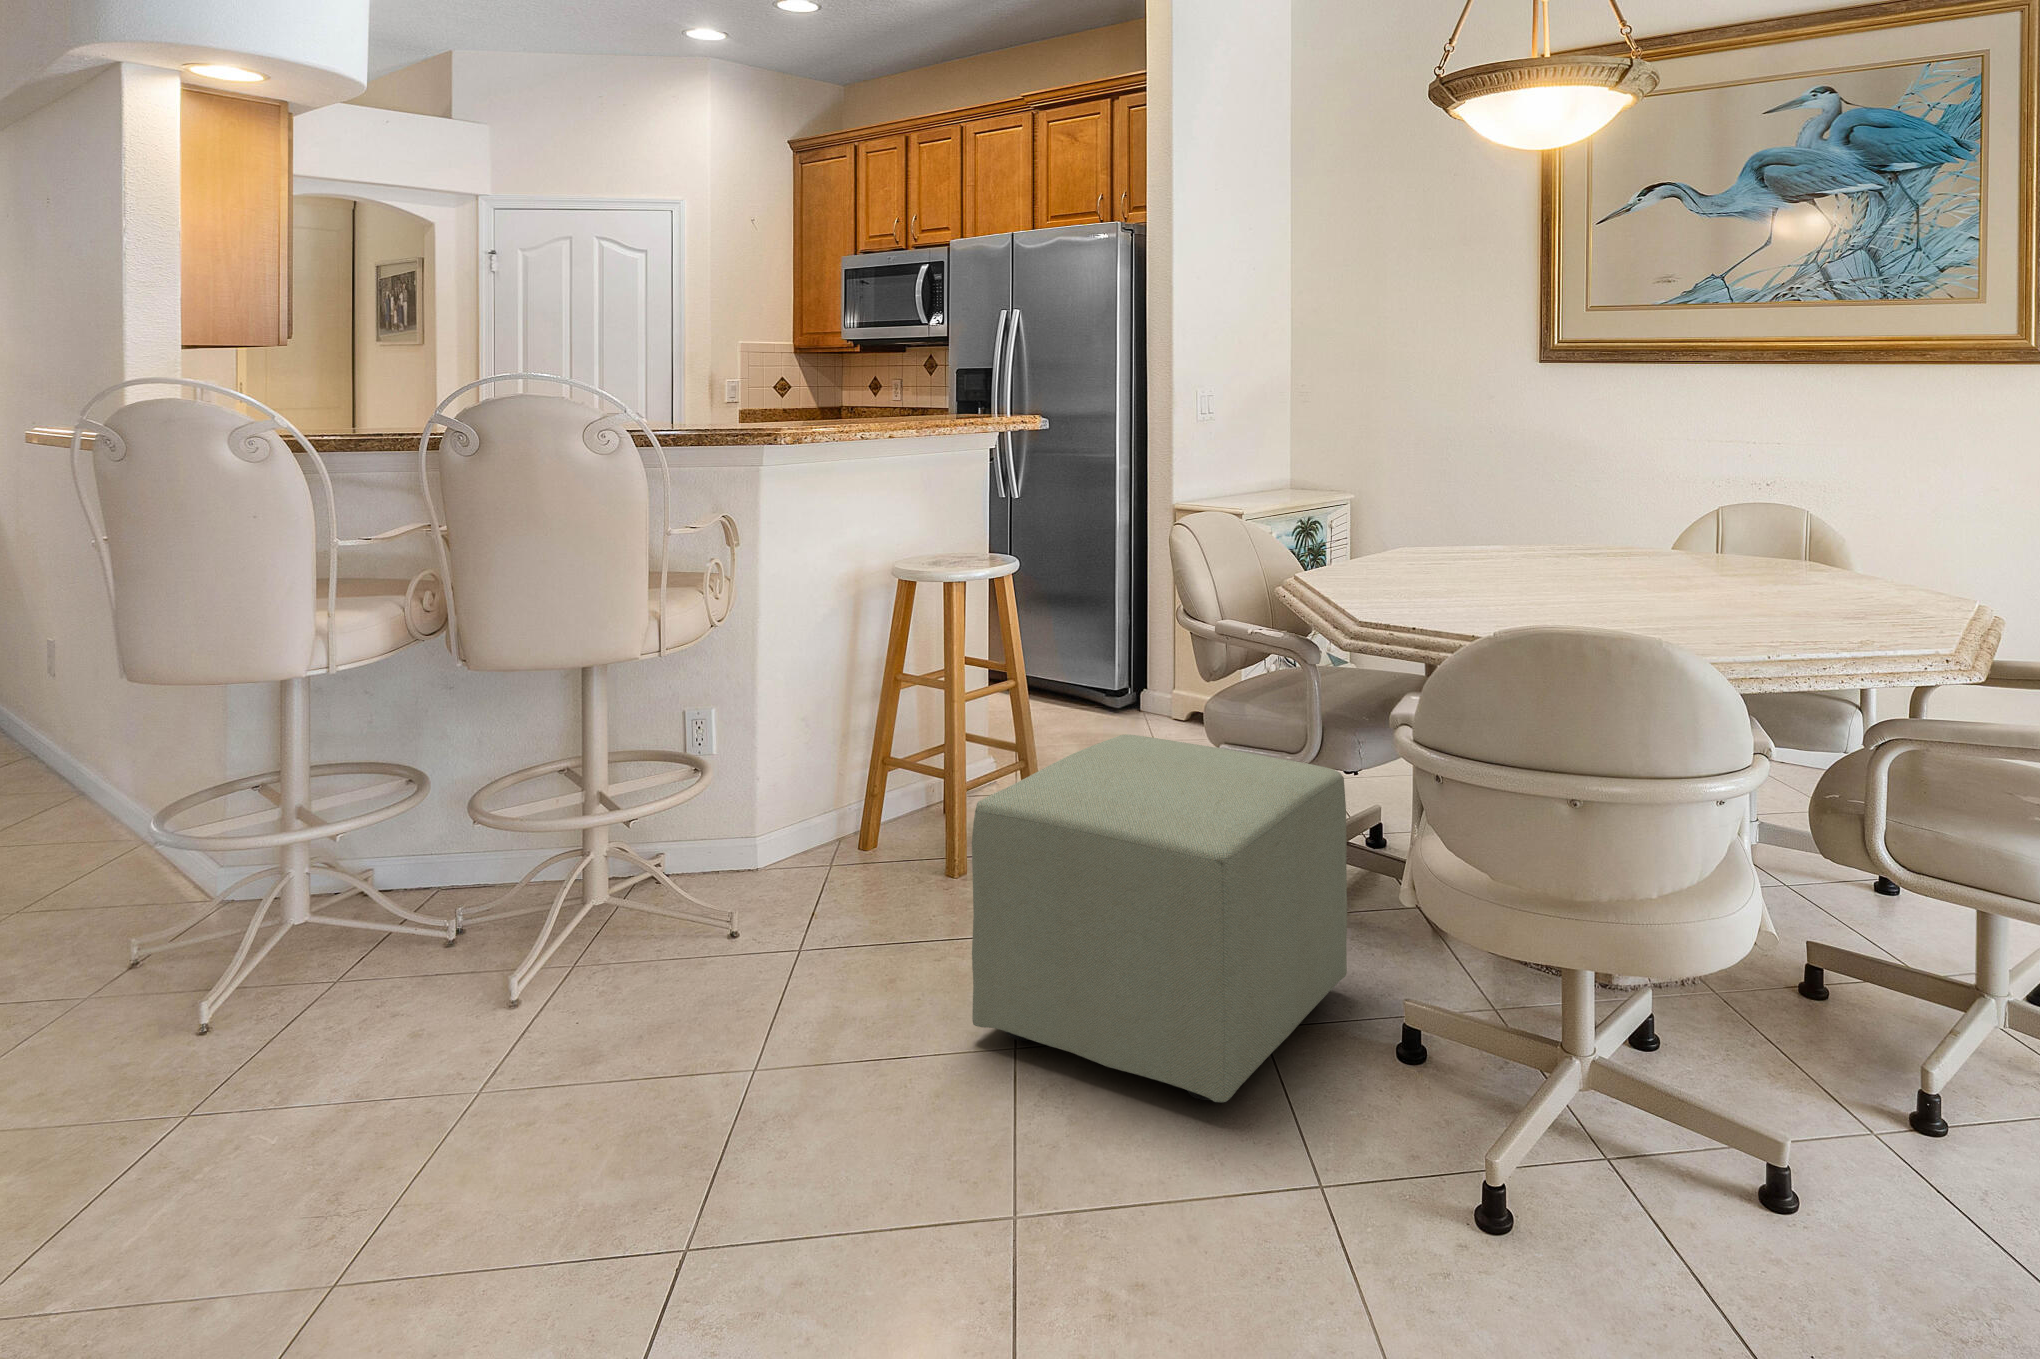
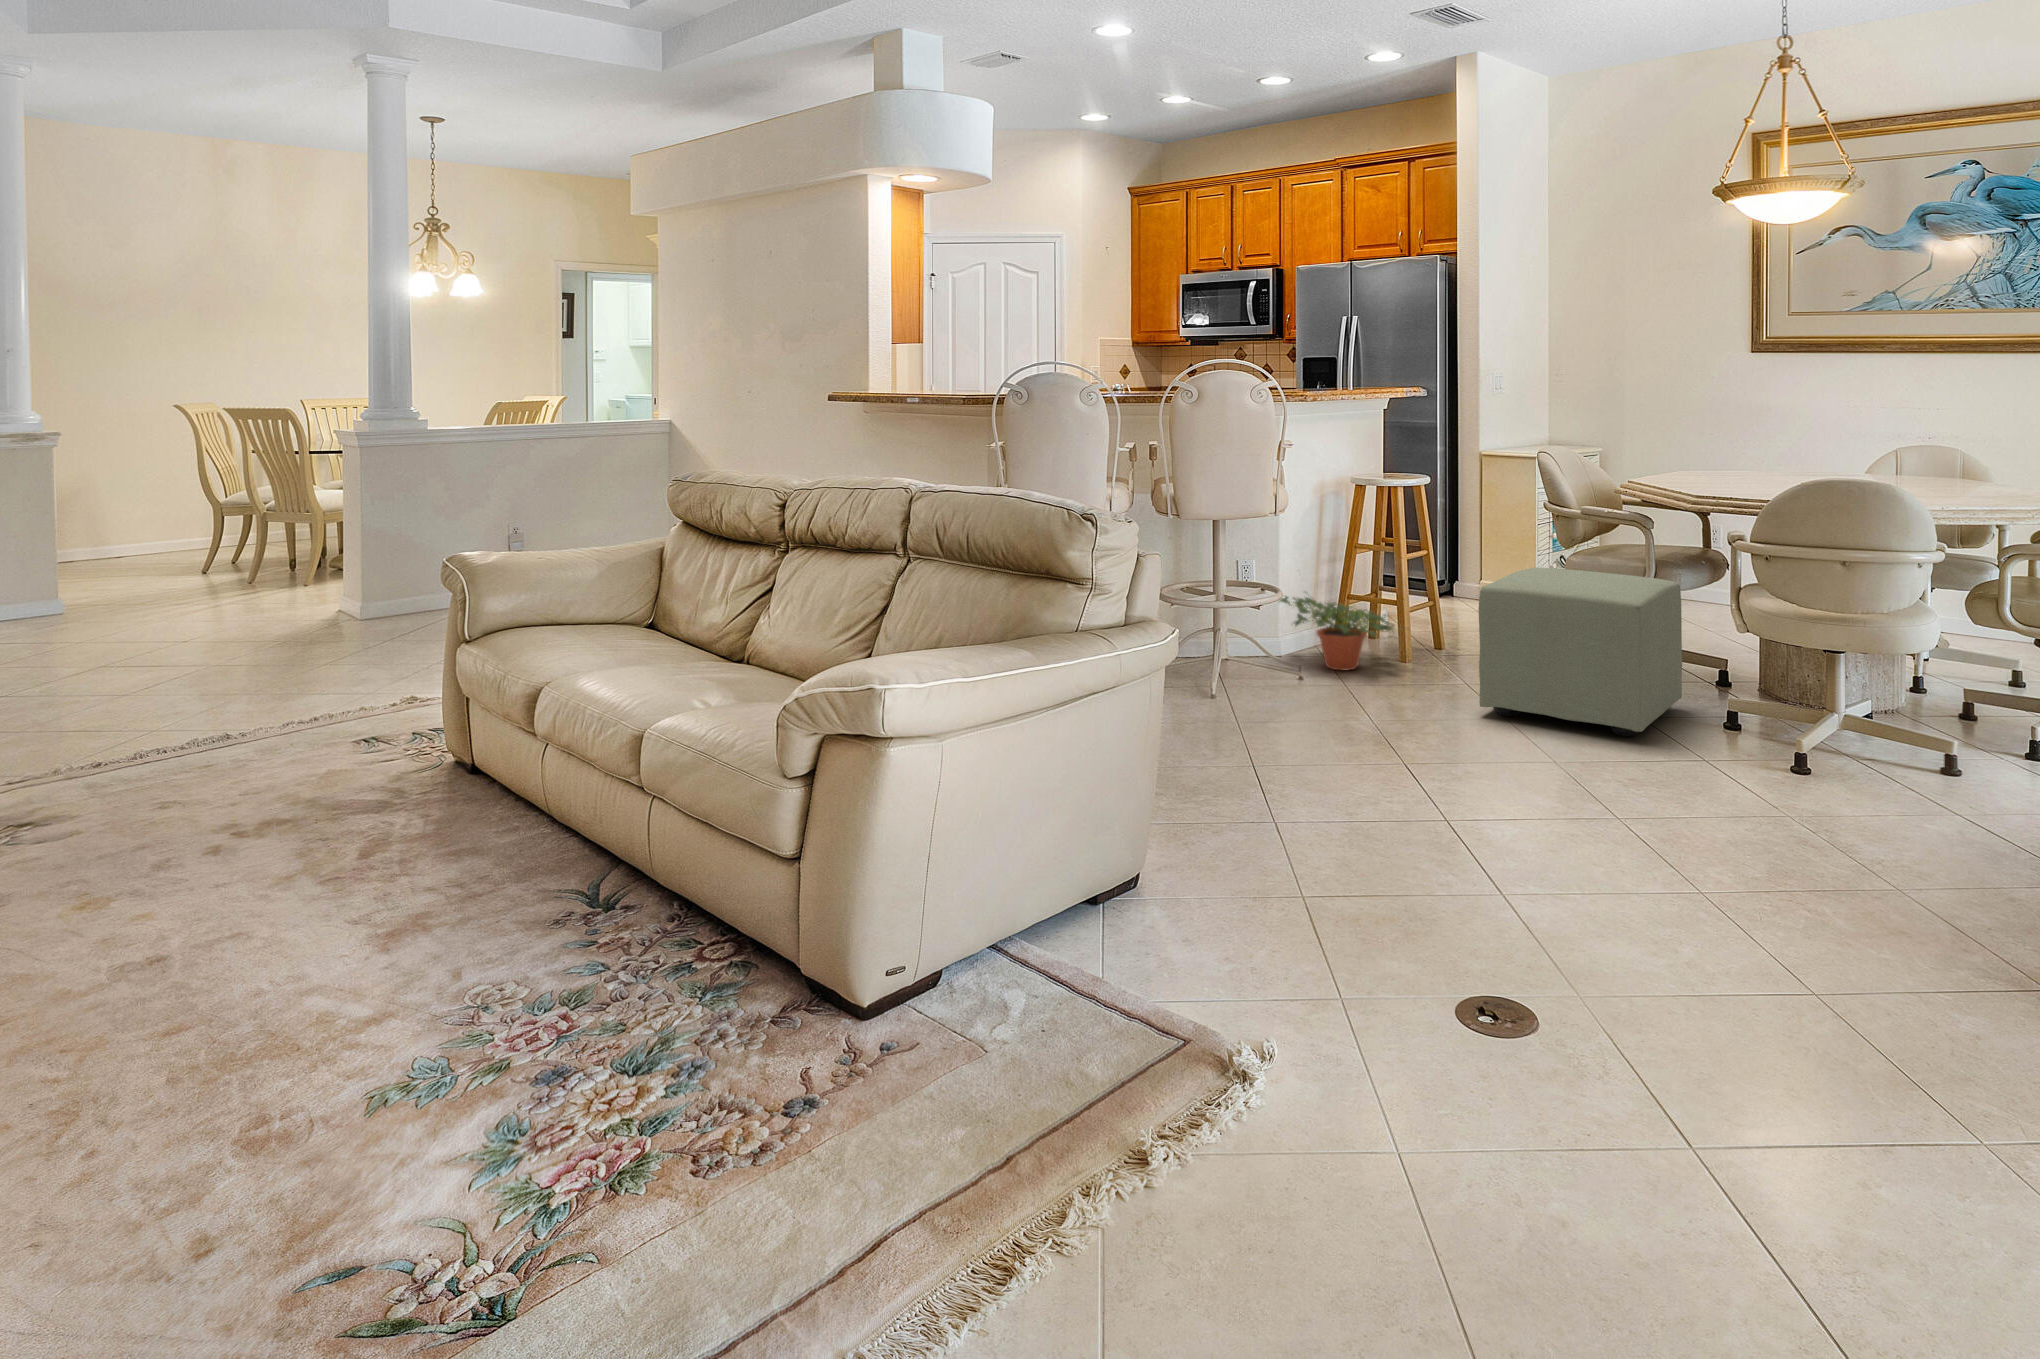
potted plant: none [723,761,950,905] -> present [1280,596,1400,670]

